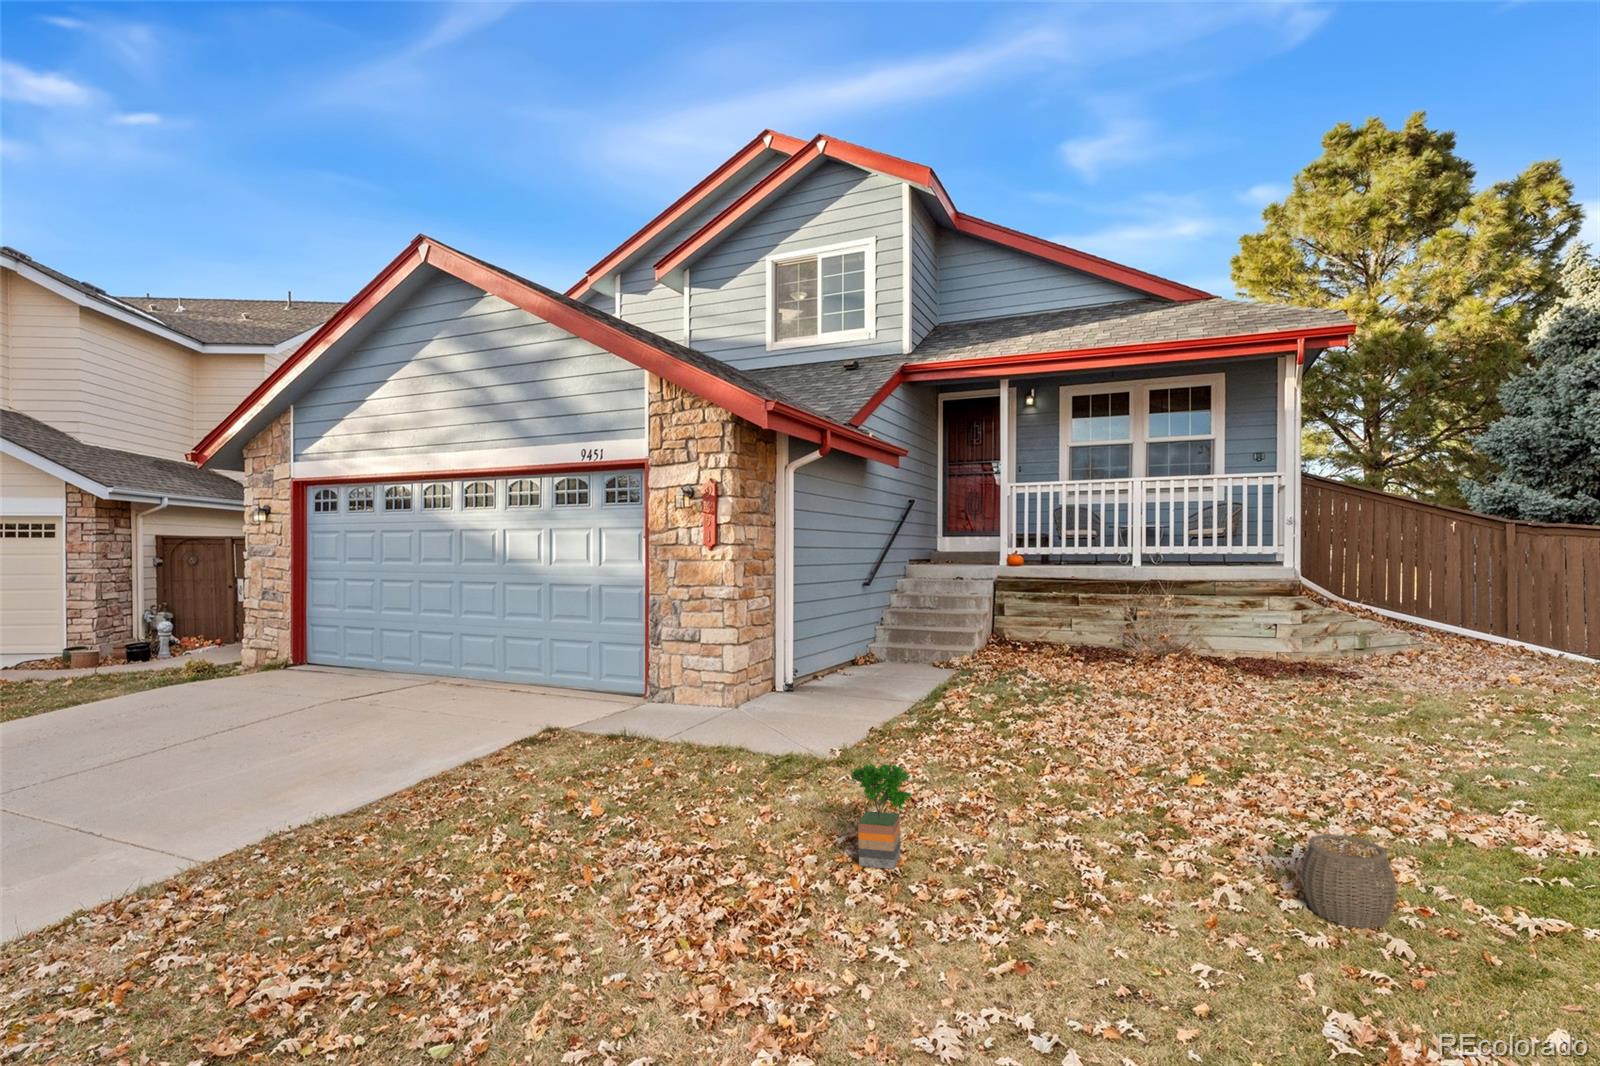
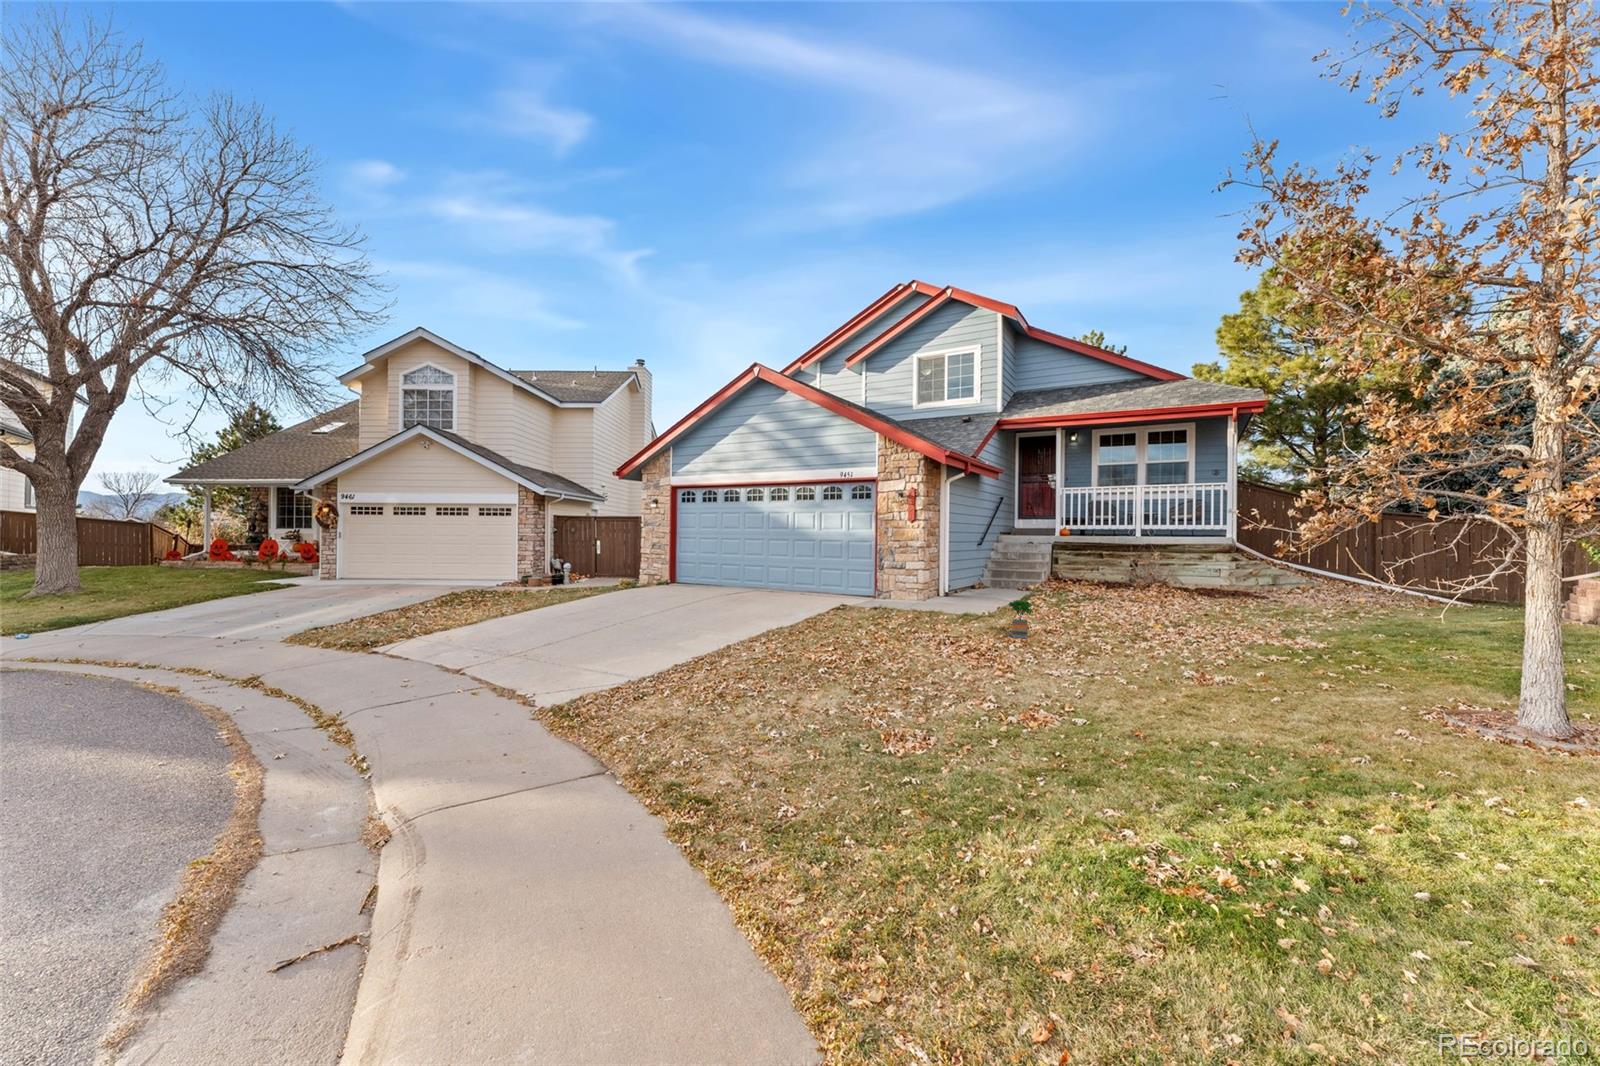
woven basket: present [1301,834,1397,928] -> none [1183,621,1216,649]

